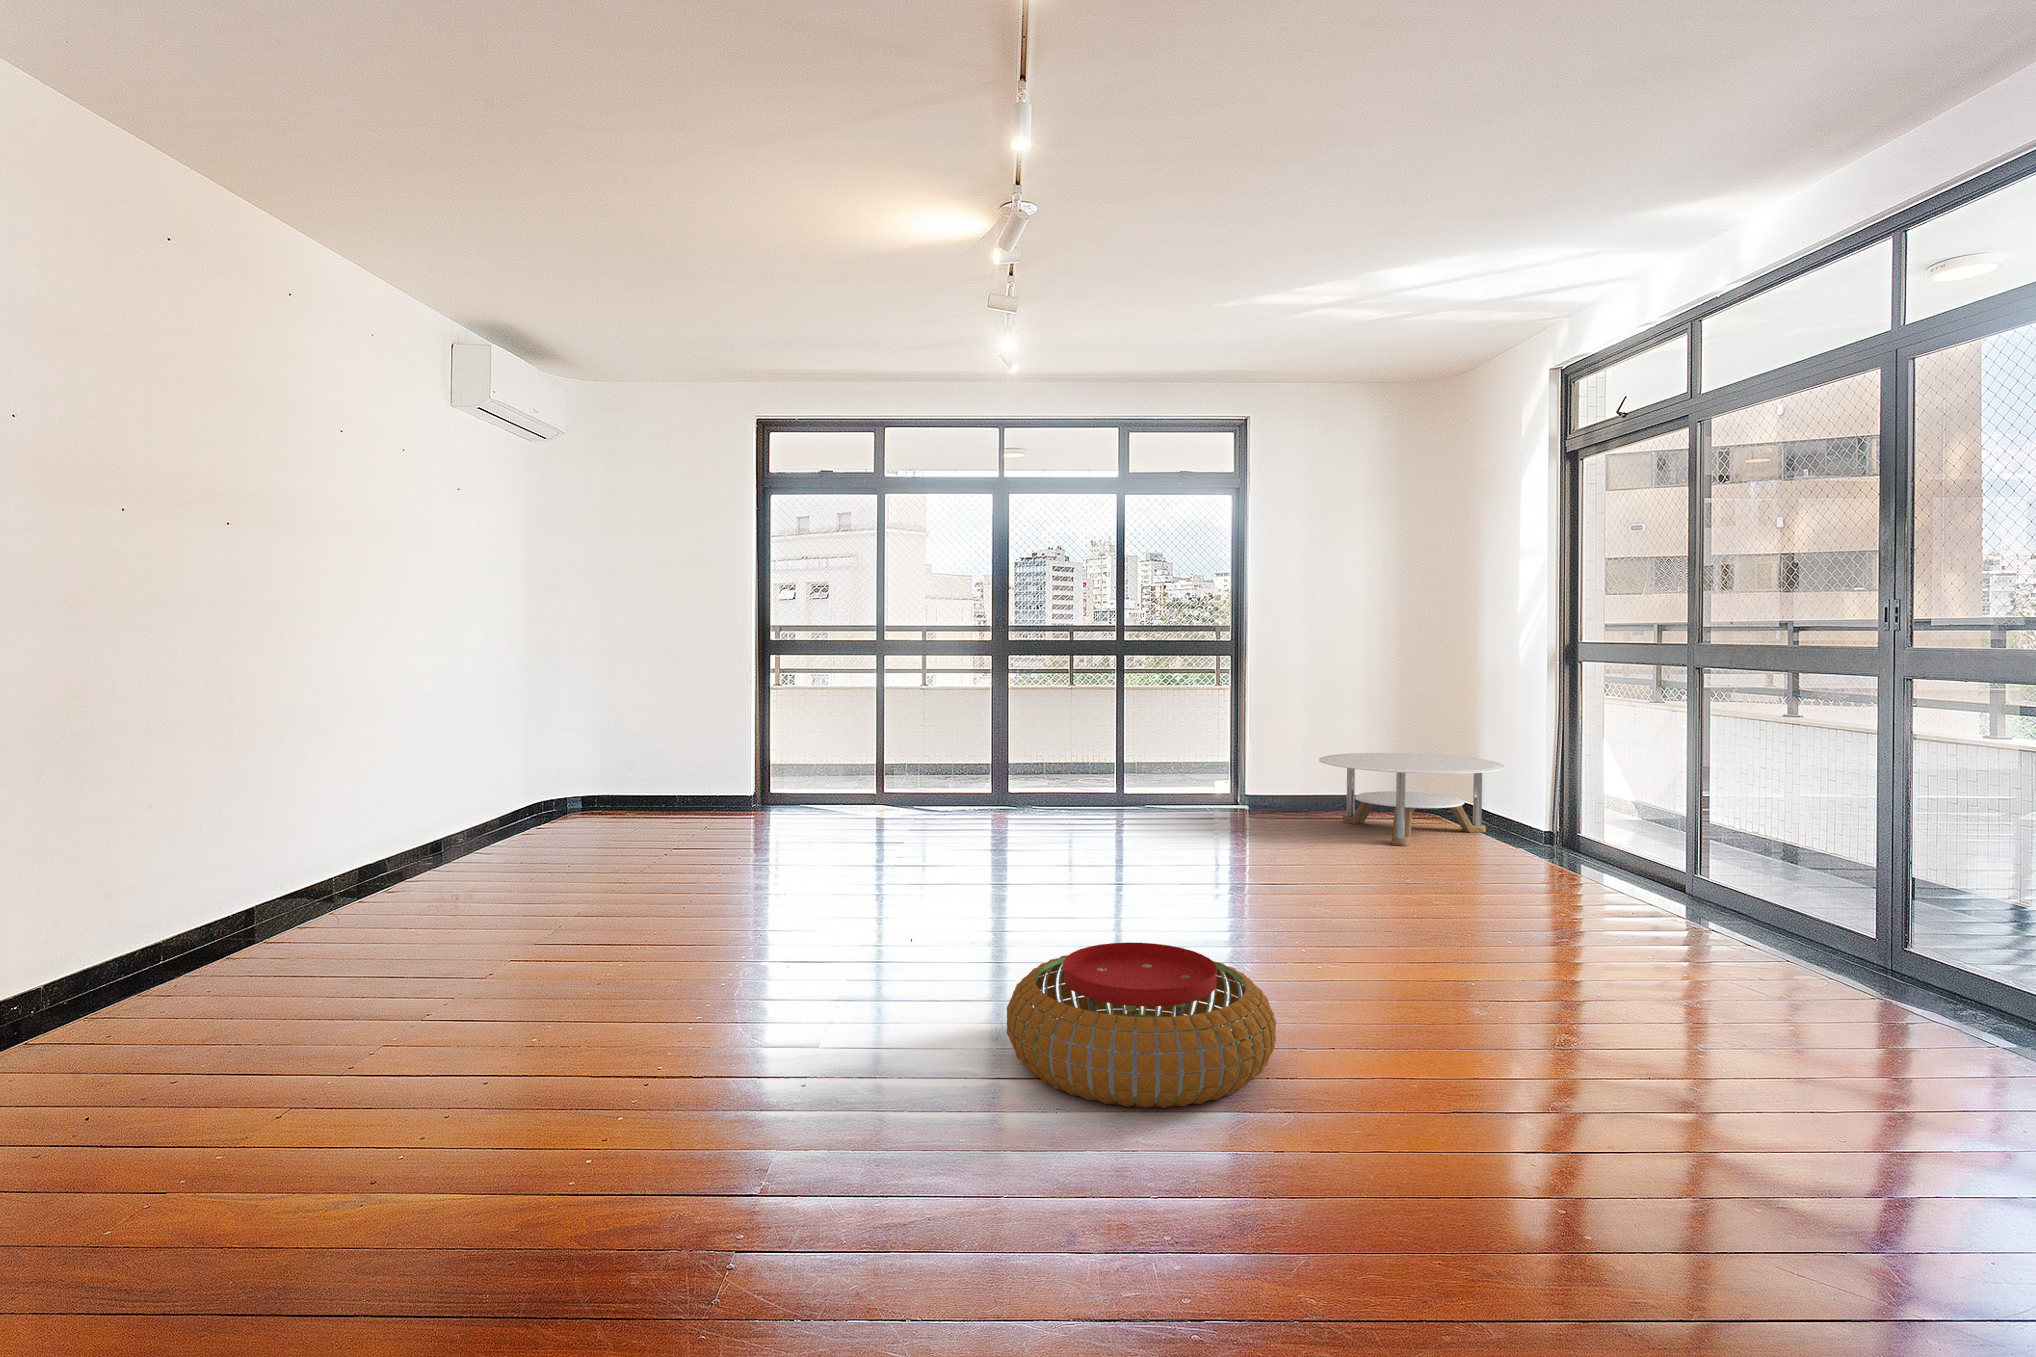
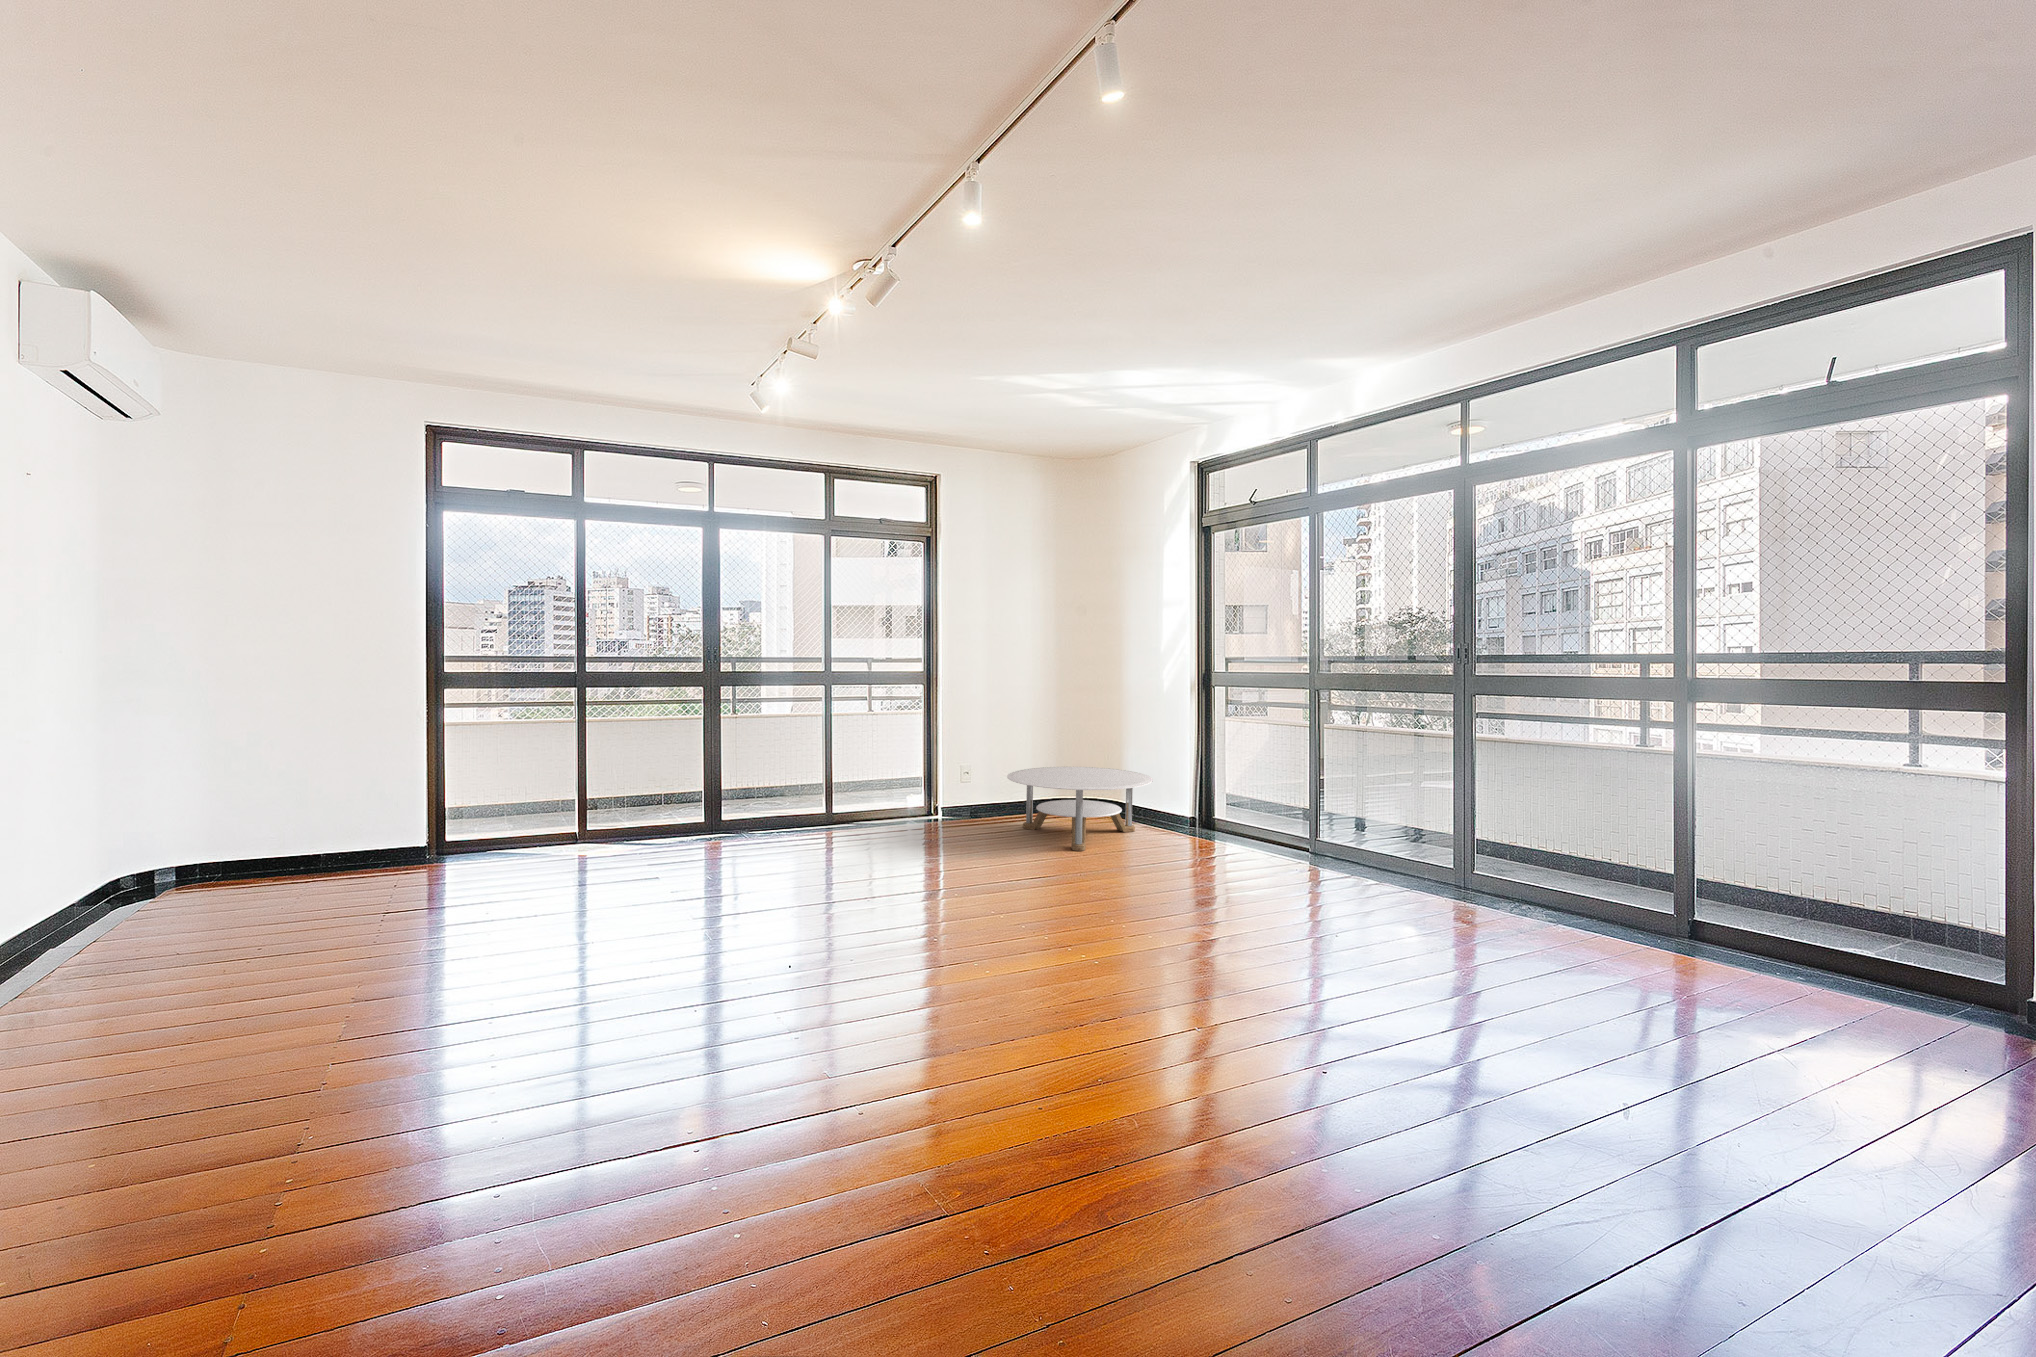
pouf: present [1007,942,1276,1108] -> none [832,1028,1104,1231]

